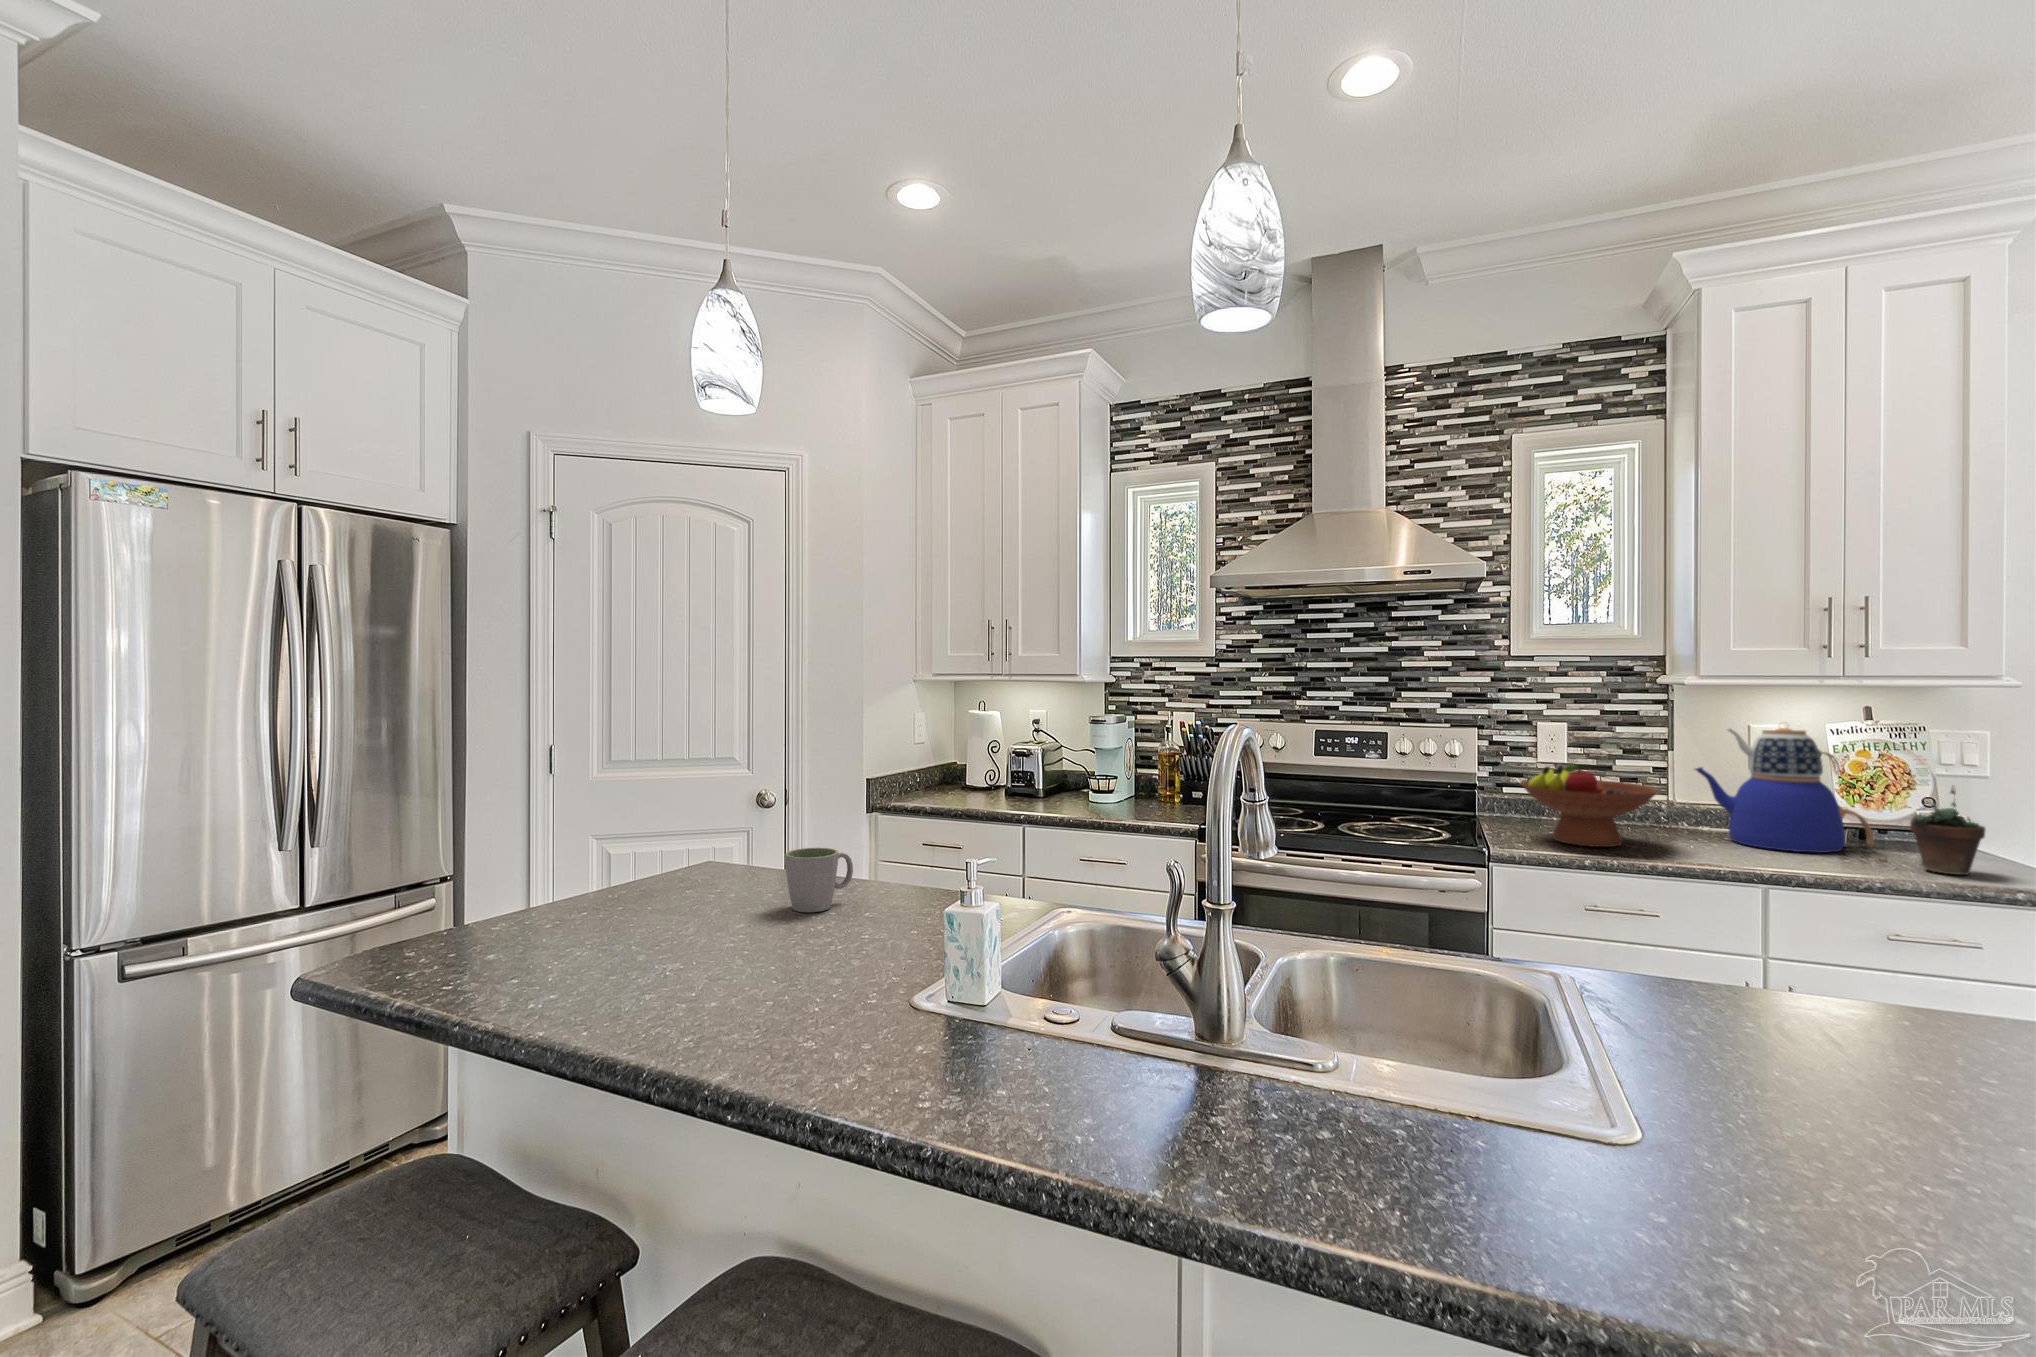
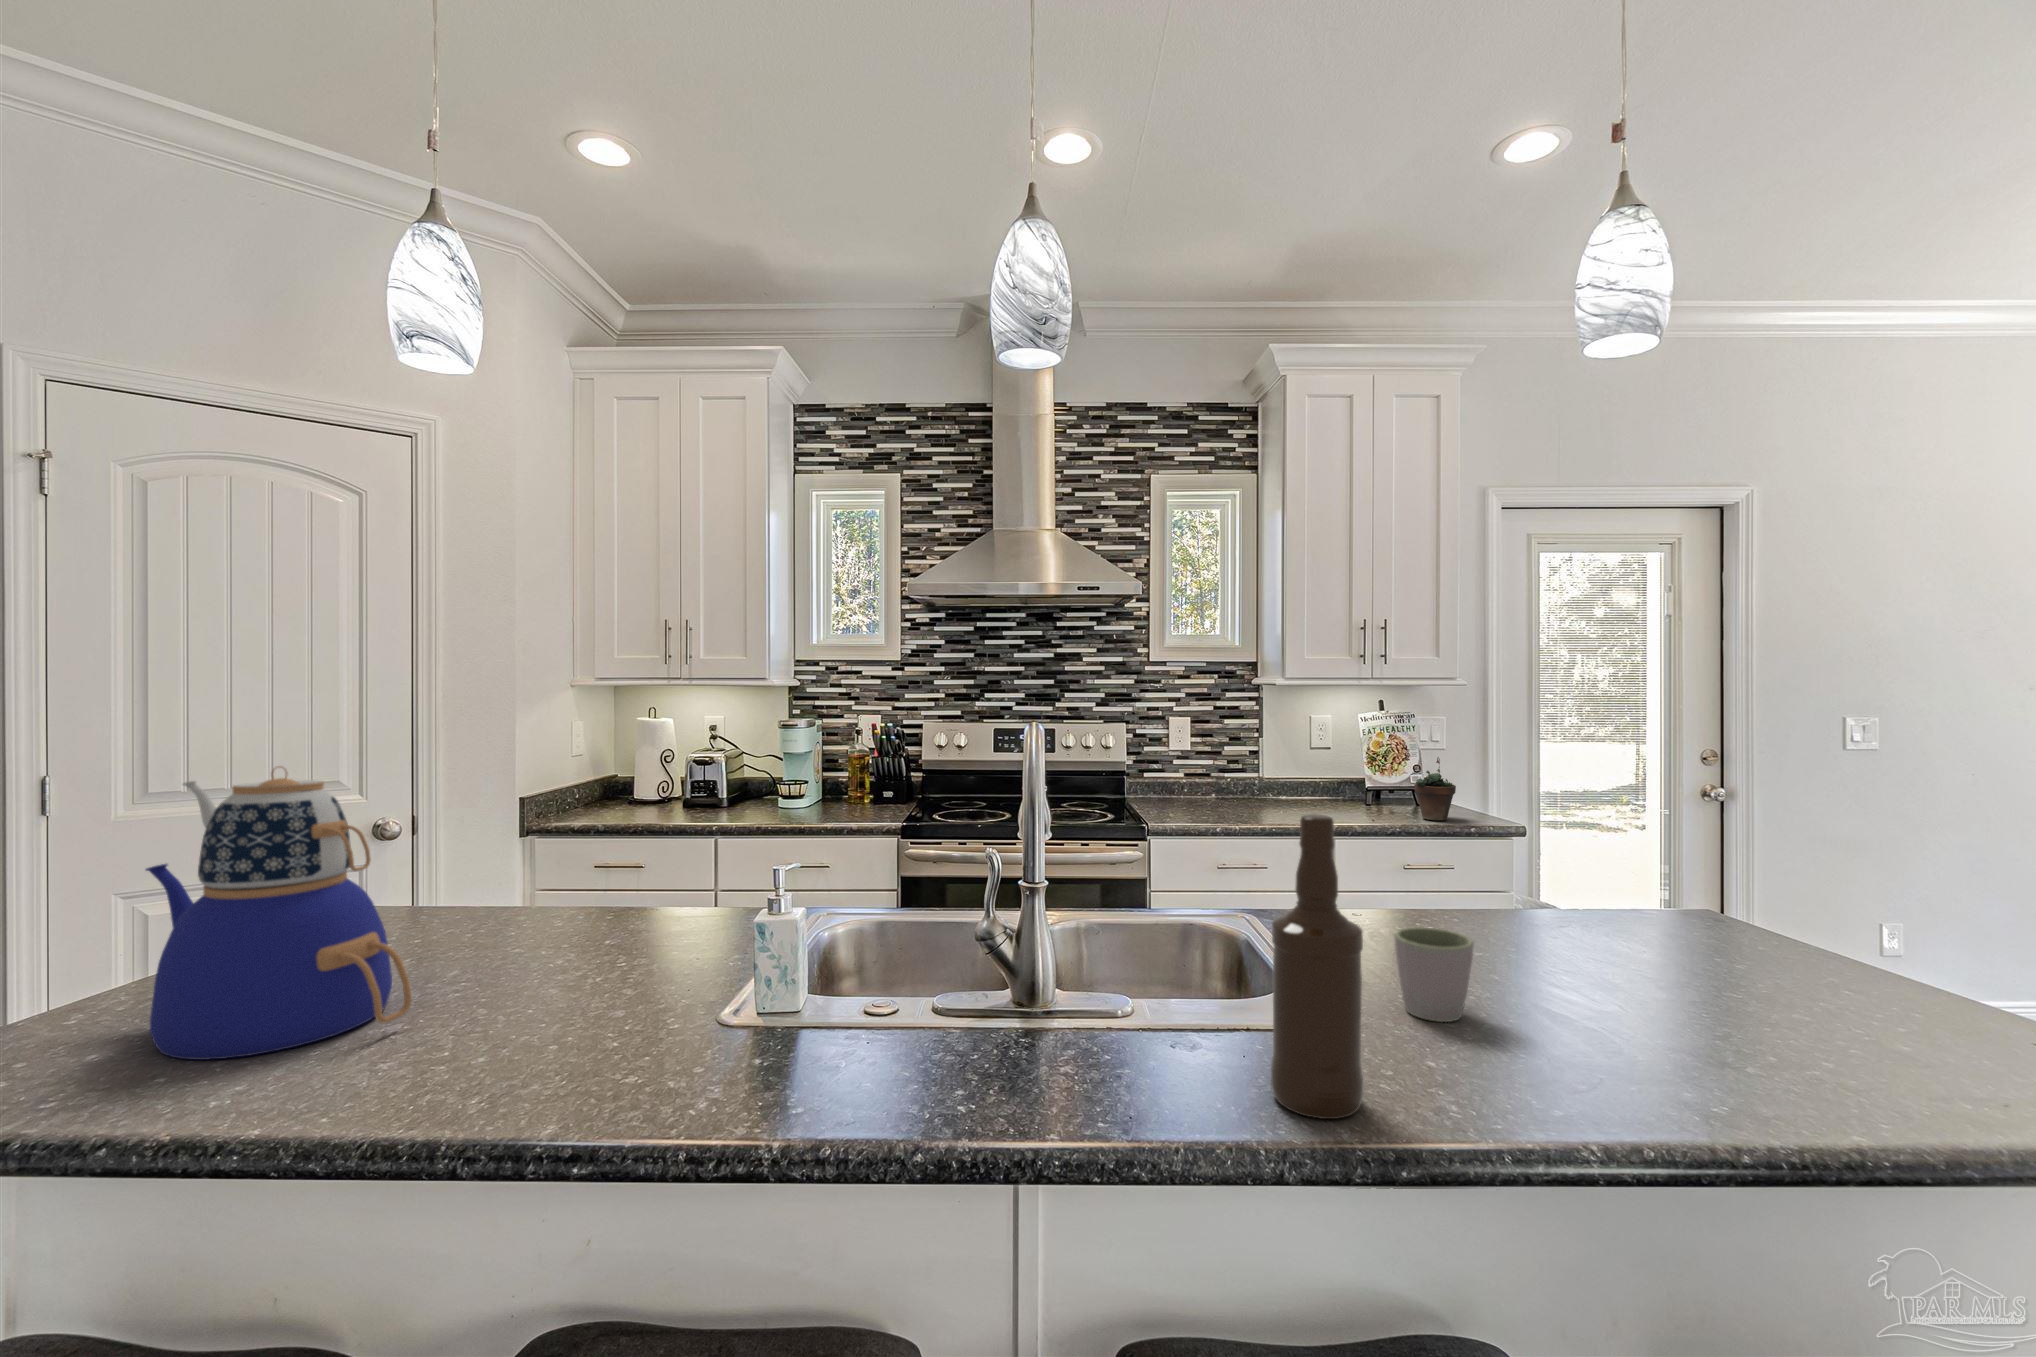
teapot: present [1695,728,1874,853] -> present [146,767,412,1060]
fruit bowl: present [1520,765,1659,847] -> none [1164,752,1263,818]
bottle: none [1468,845,1602,1257] -> present [1271,814,1363,1119]
mug: present [785,848,853,912] -> present [1394,927,1474,1022]

